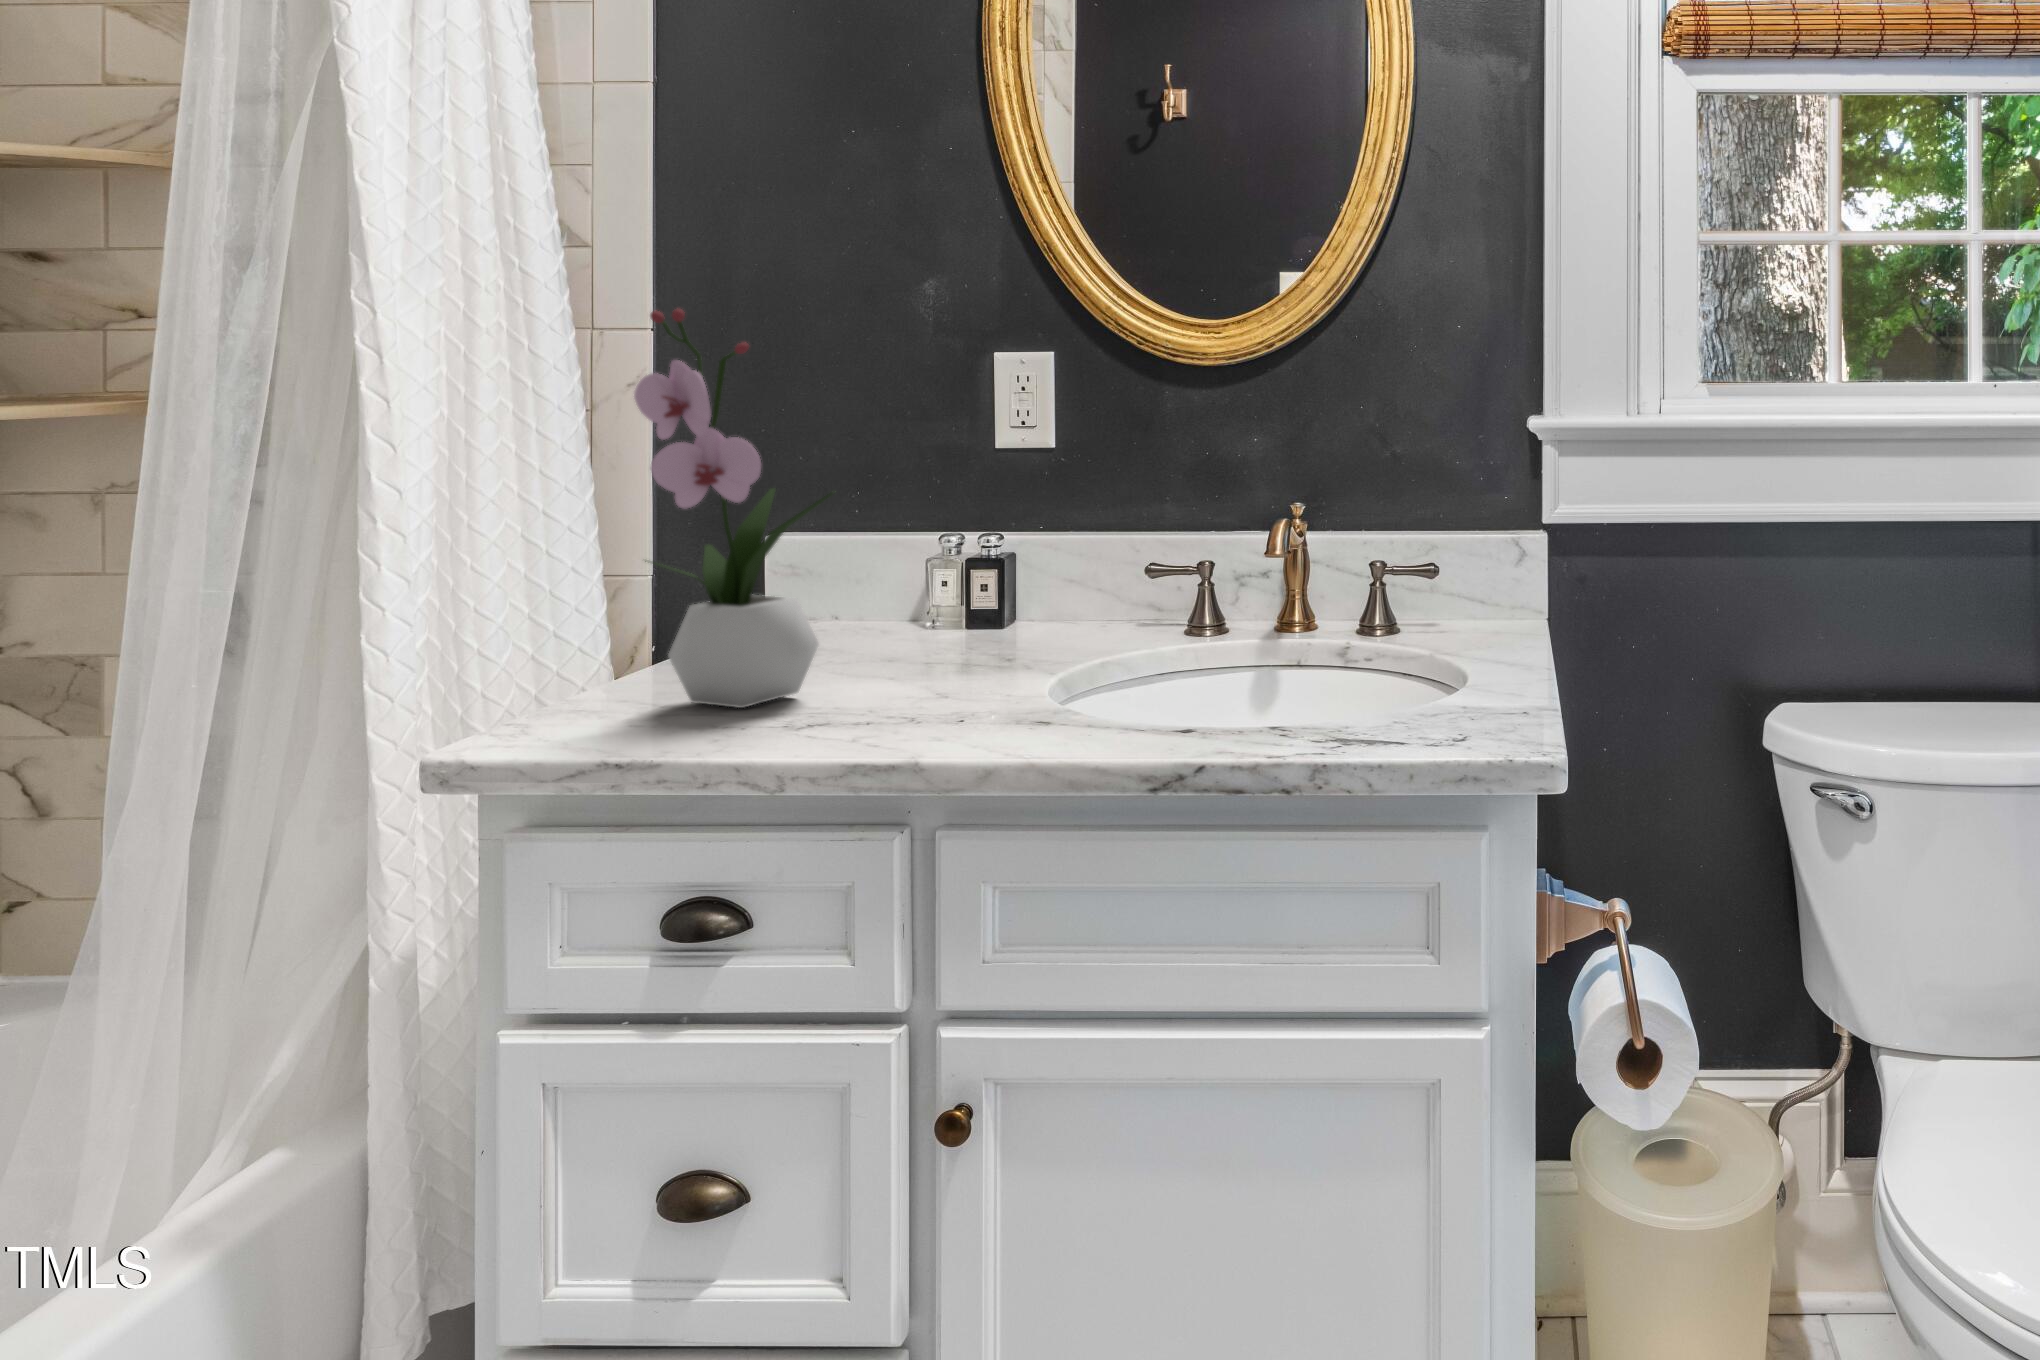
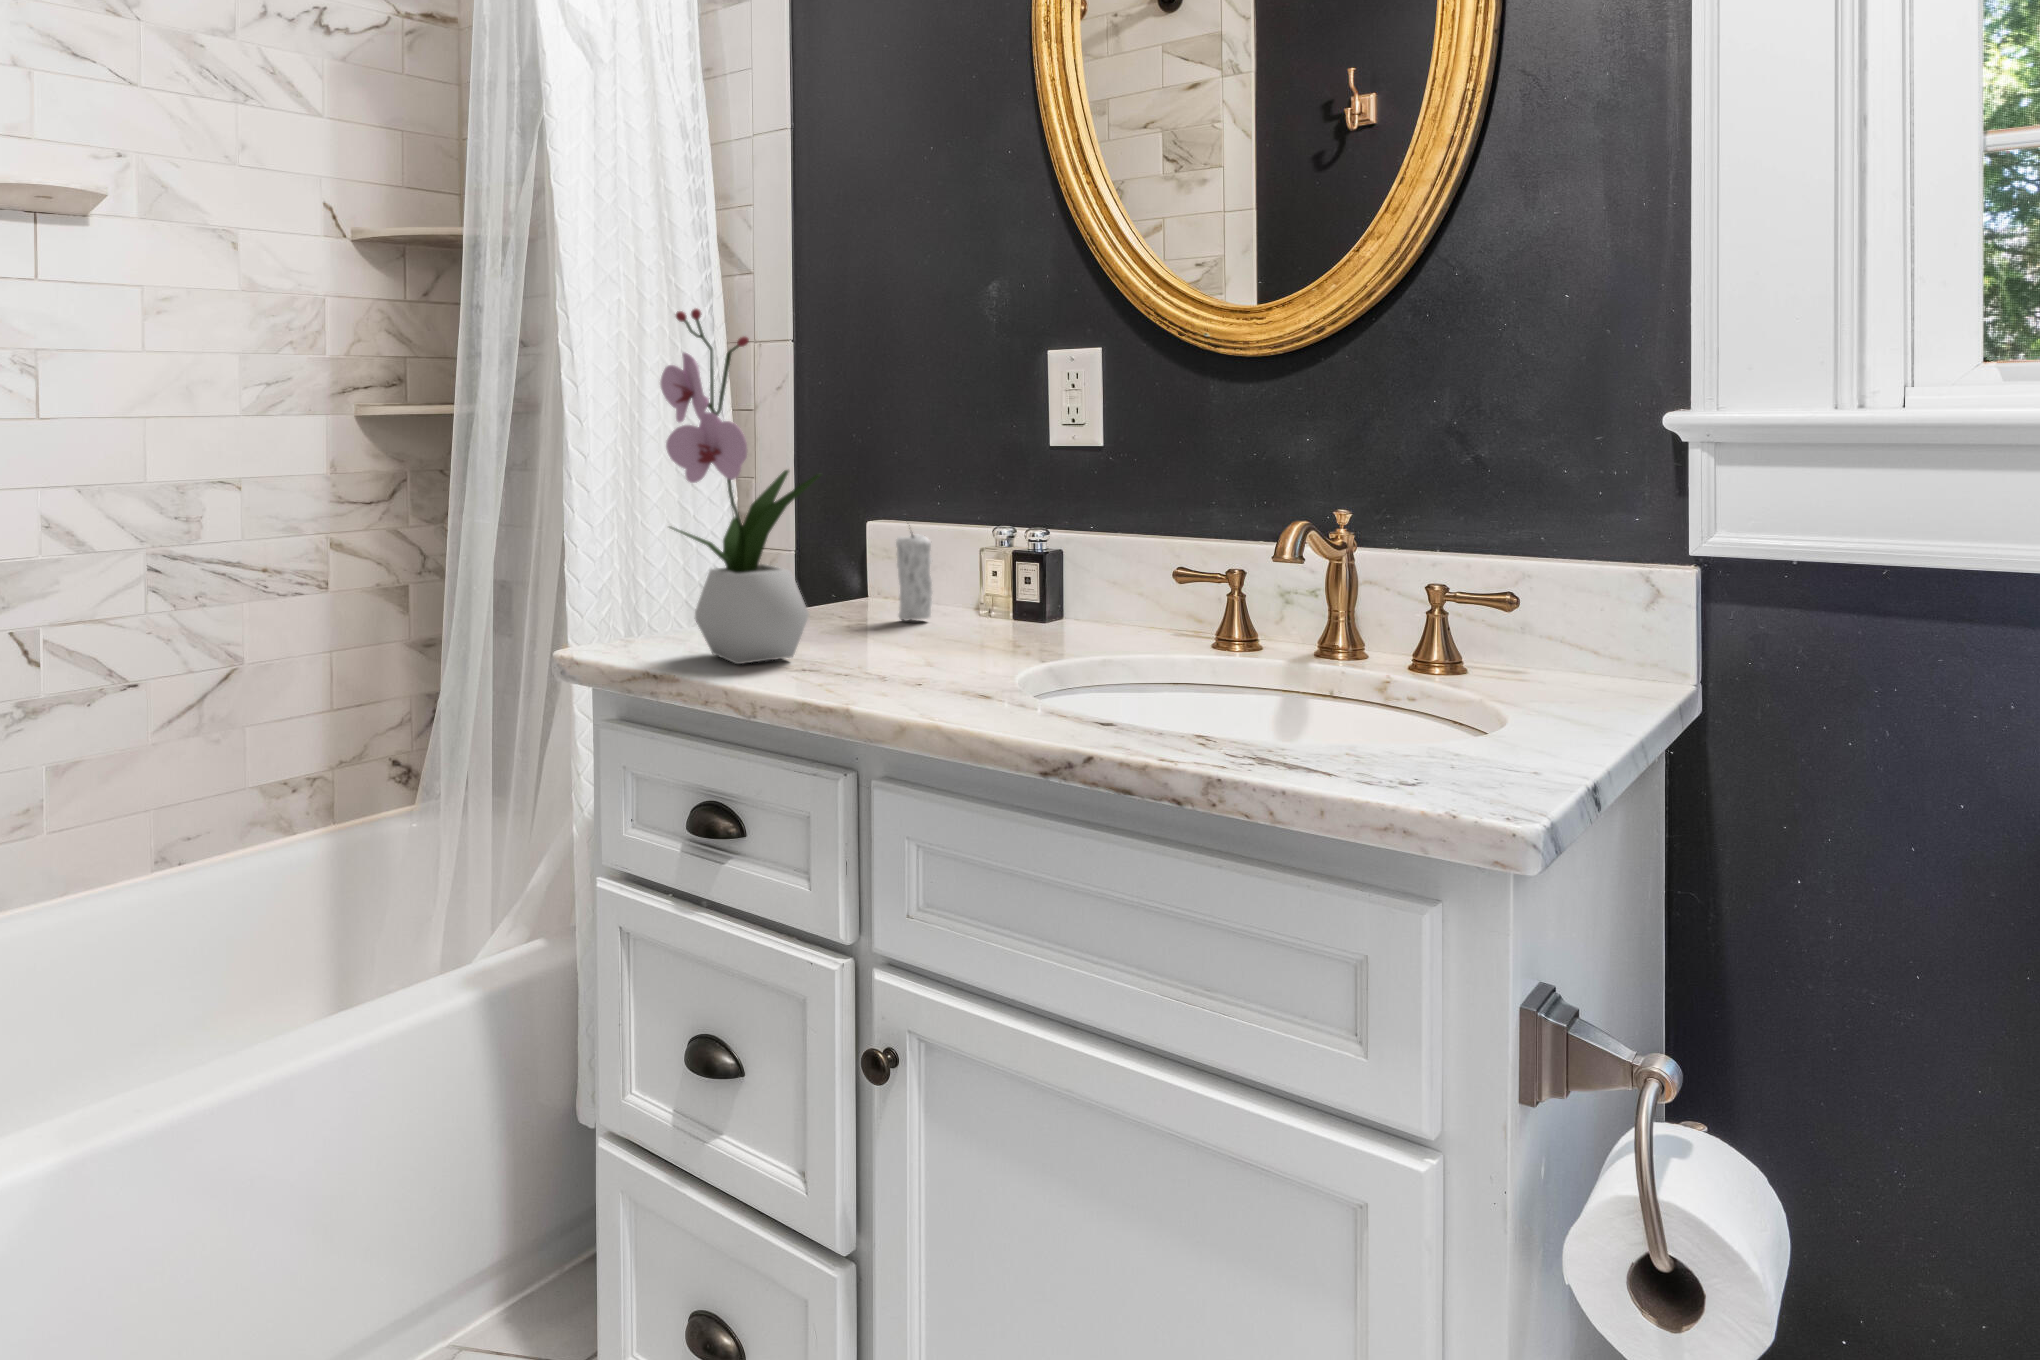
candle: none [840,533,884,645] -> present [896,525,933,620]

